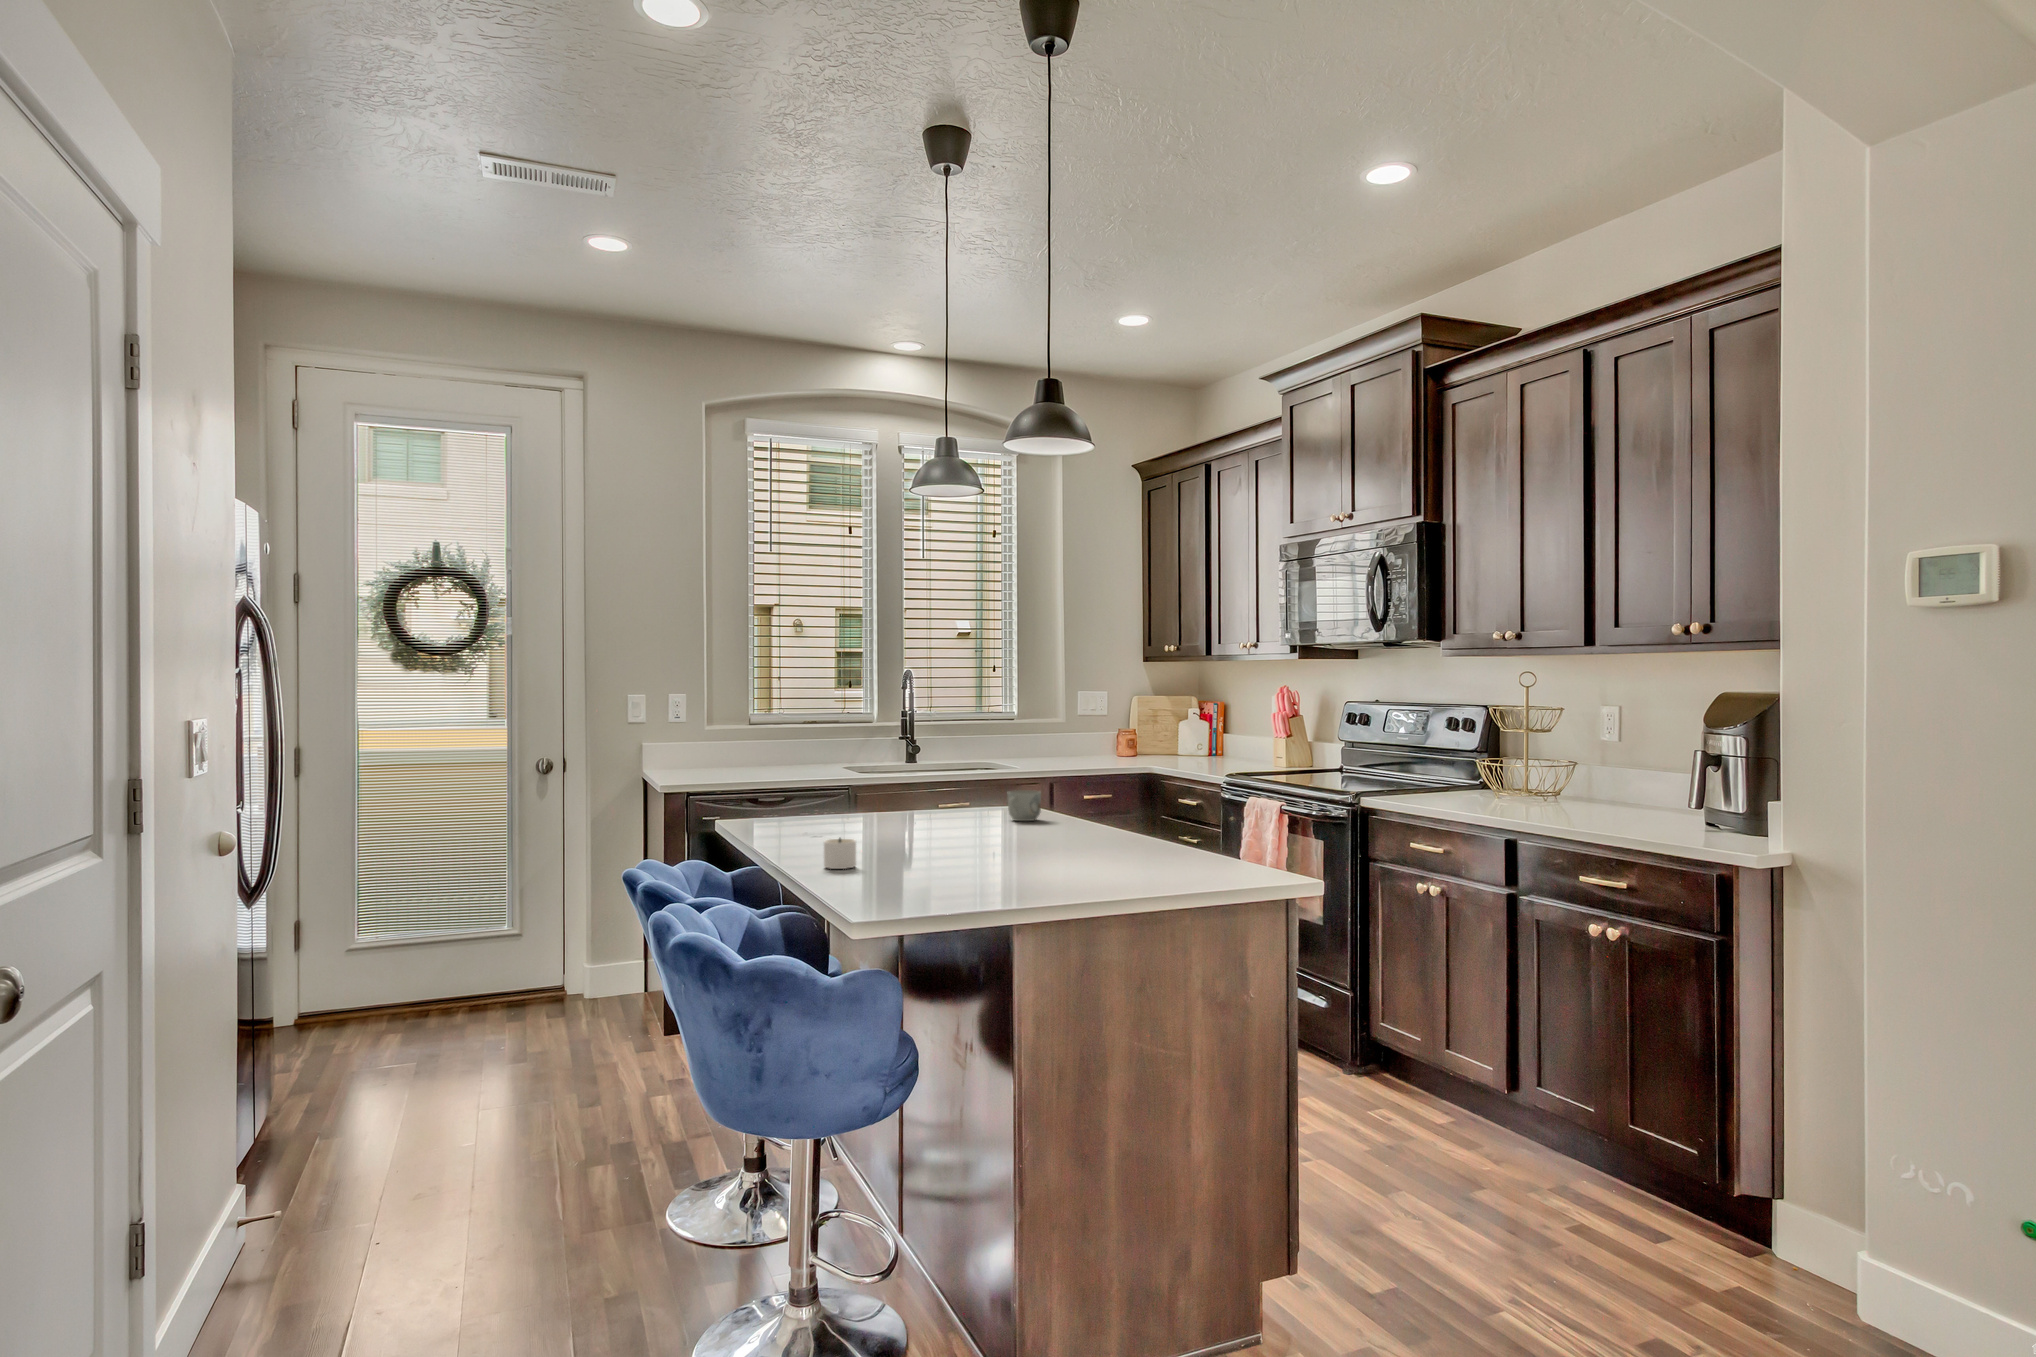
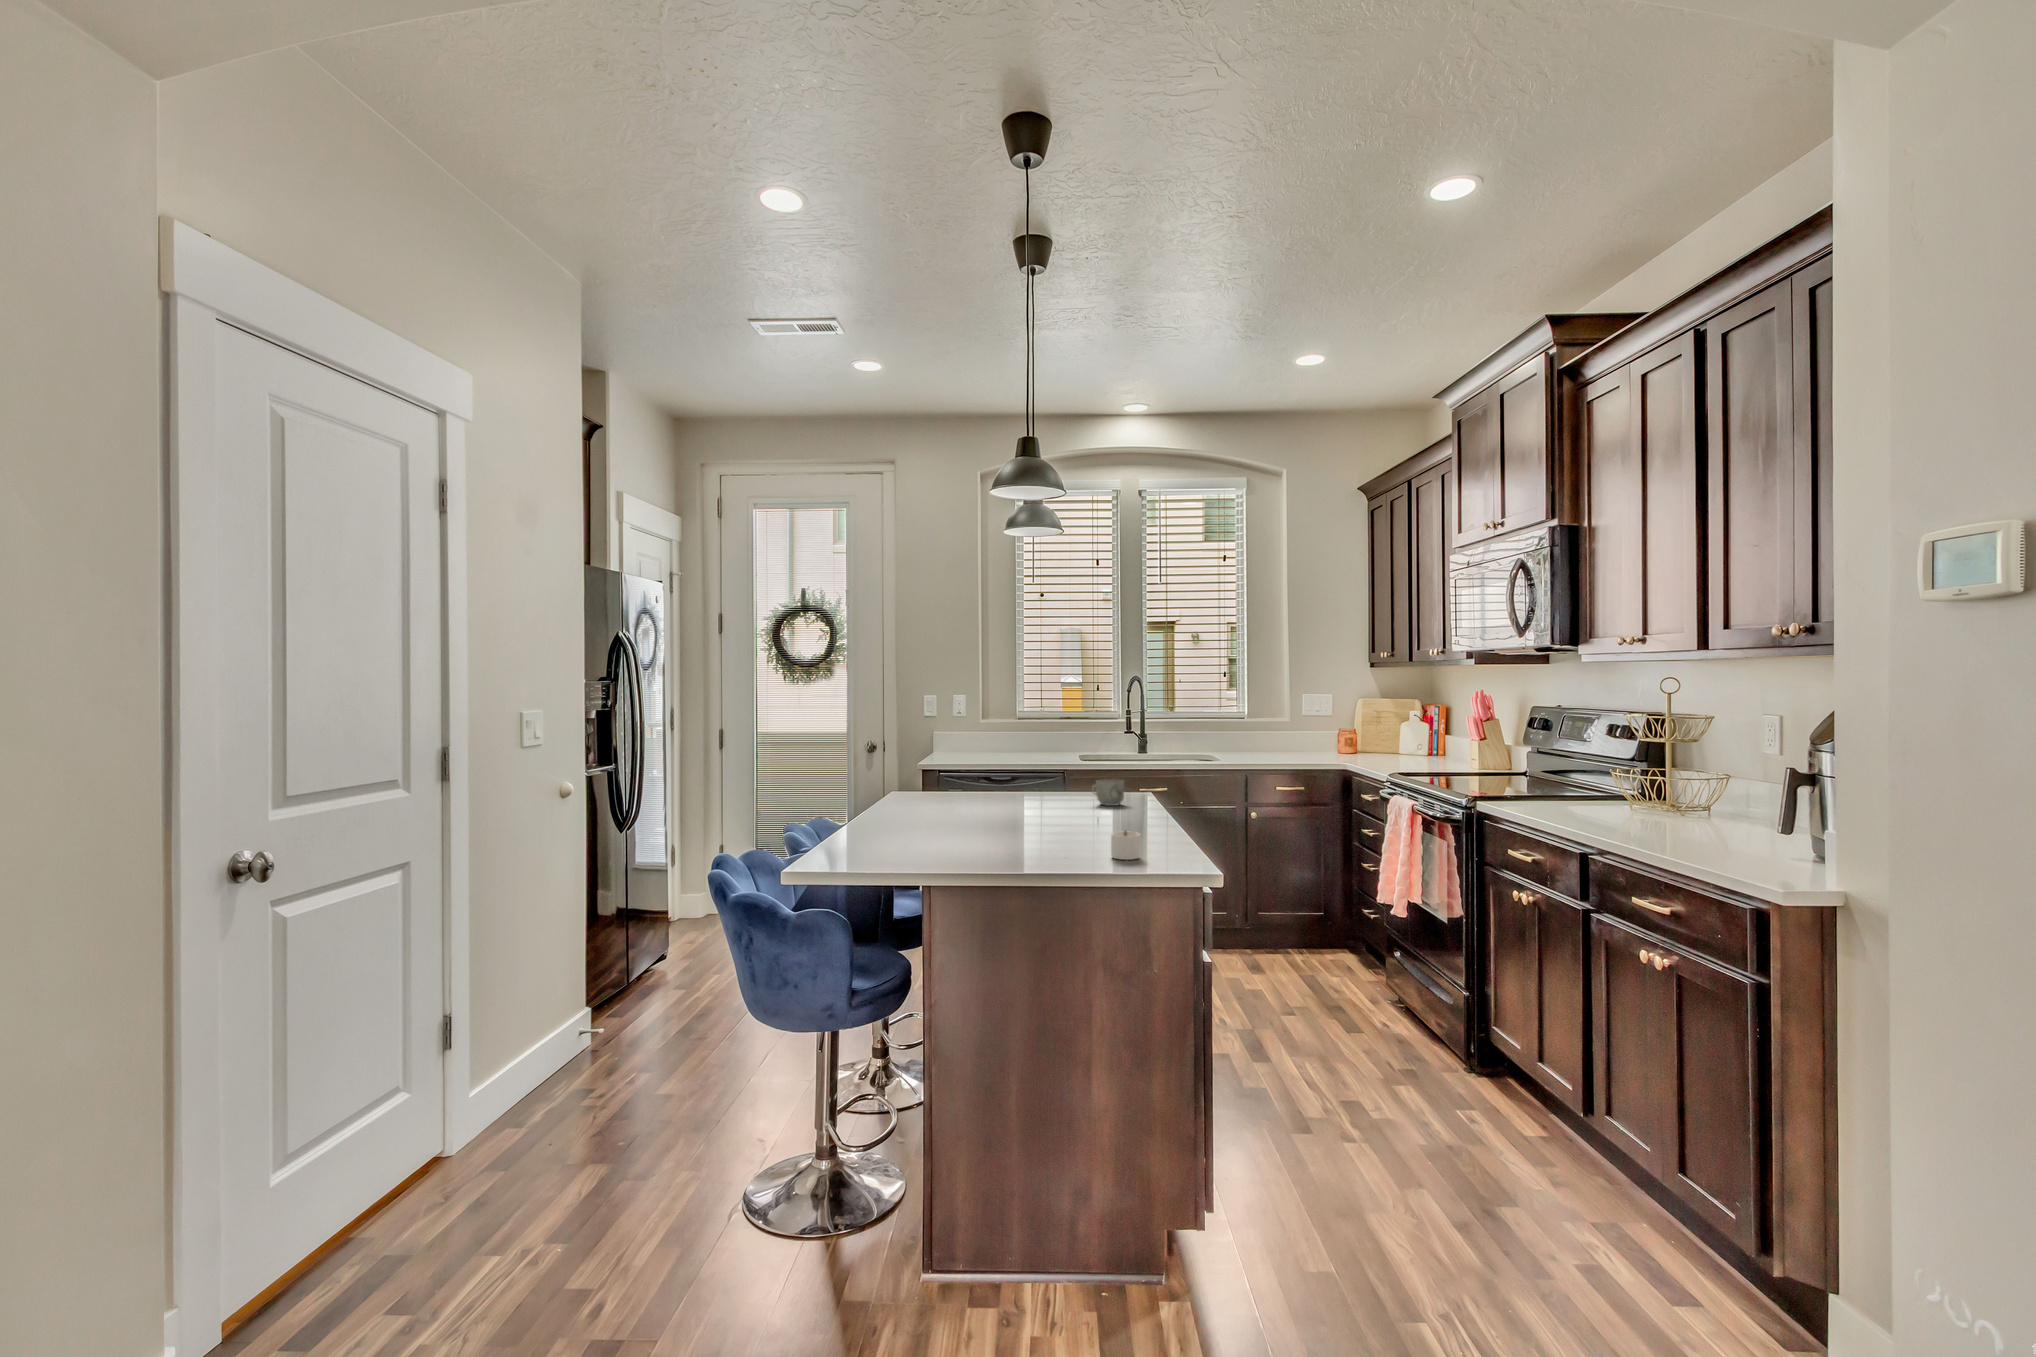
candle: present [824,838,856,869] -> present [1111,831,1140,860]

